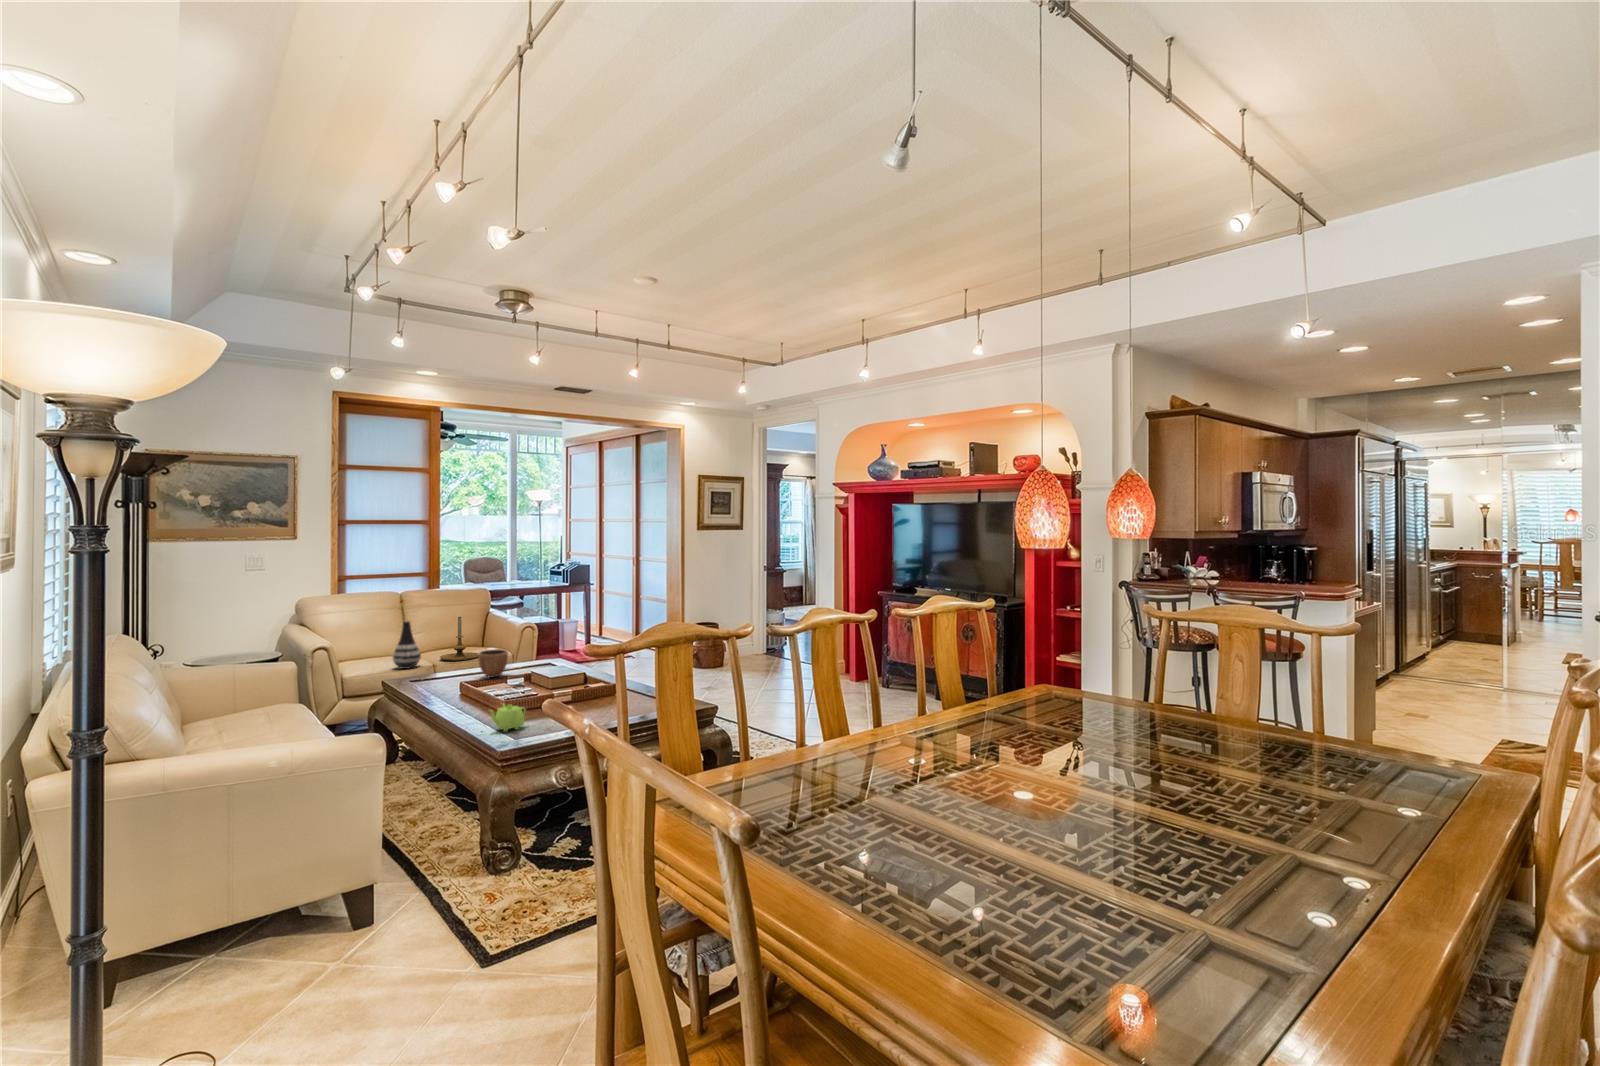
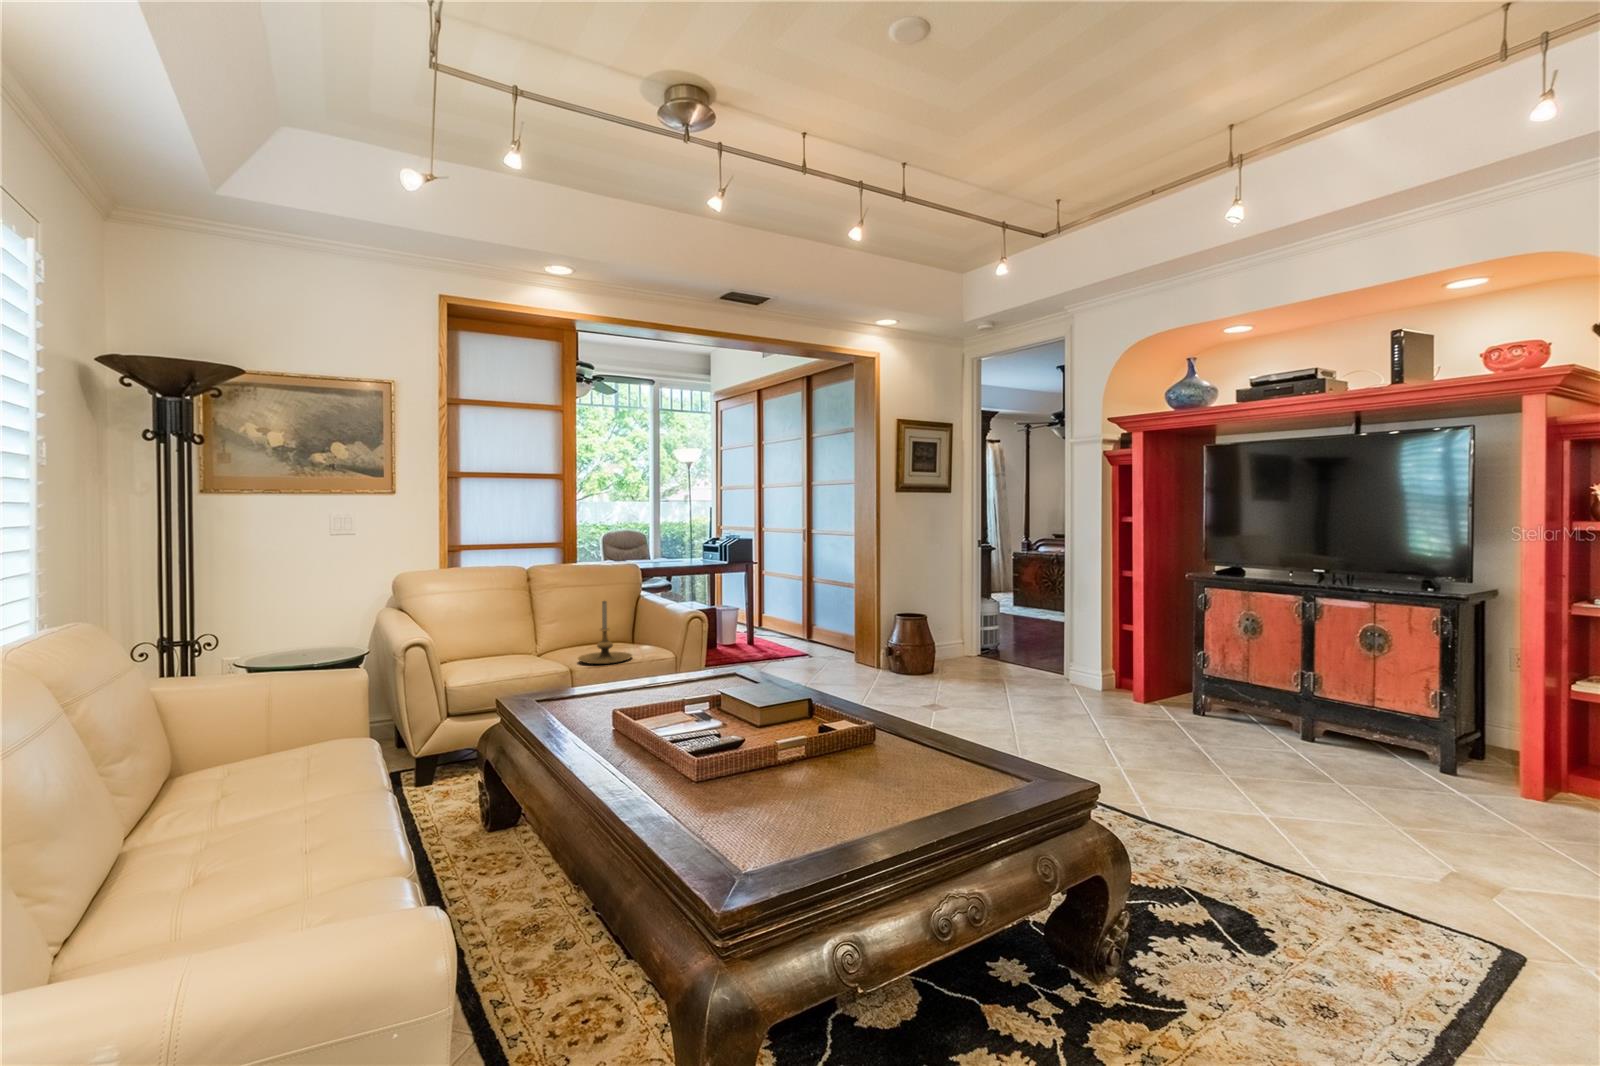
vase: present [393,621,421,669] -> none [513,606,552,676]
decorative bowl: present [478,649,508,678] -> none [635,652,680,698]
teapot: present [490,704,526,732] -> none [673,775,747,843]

